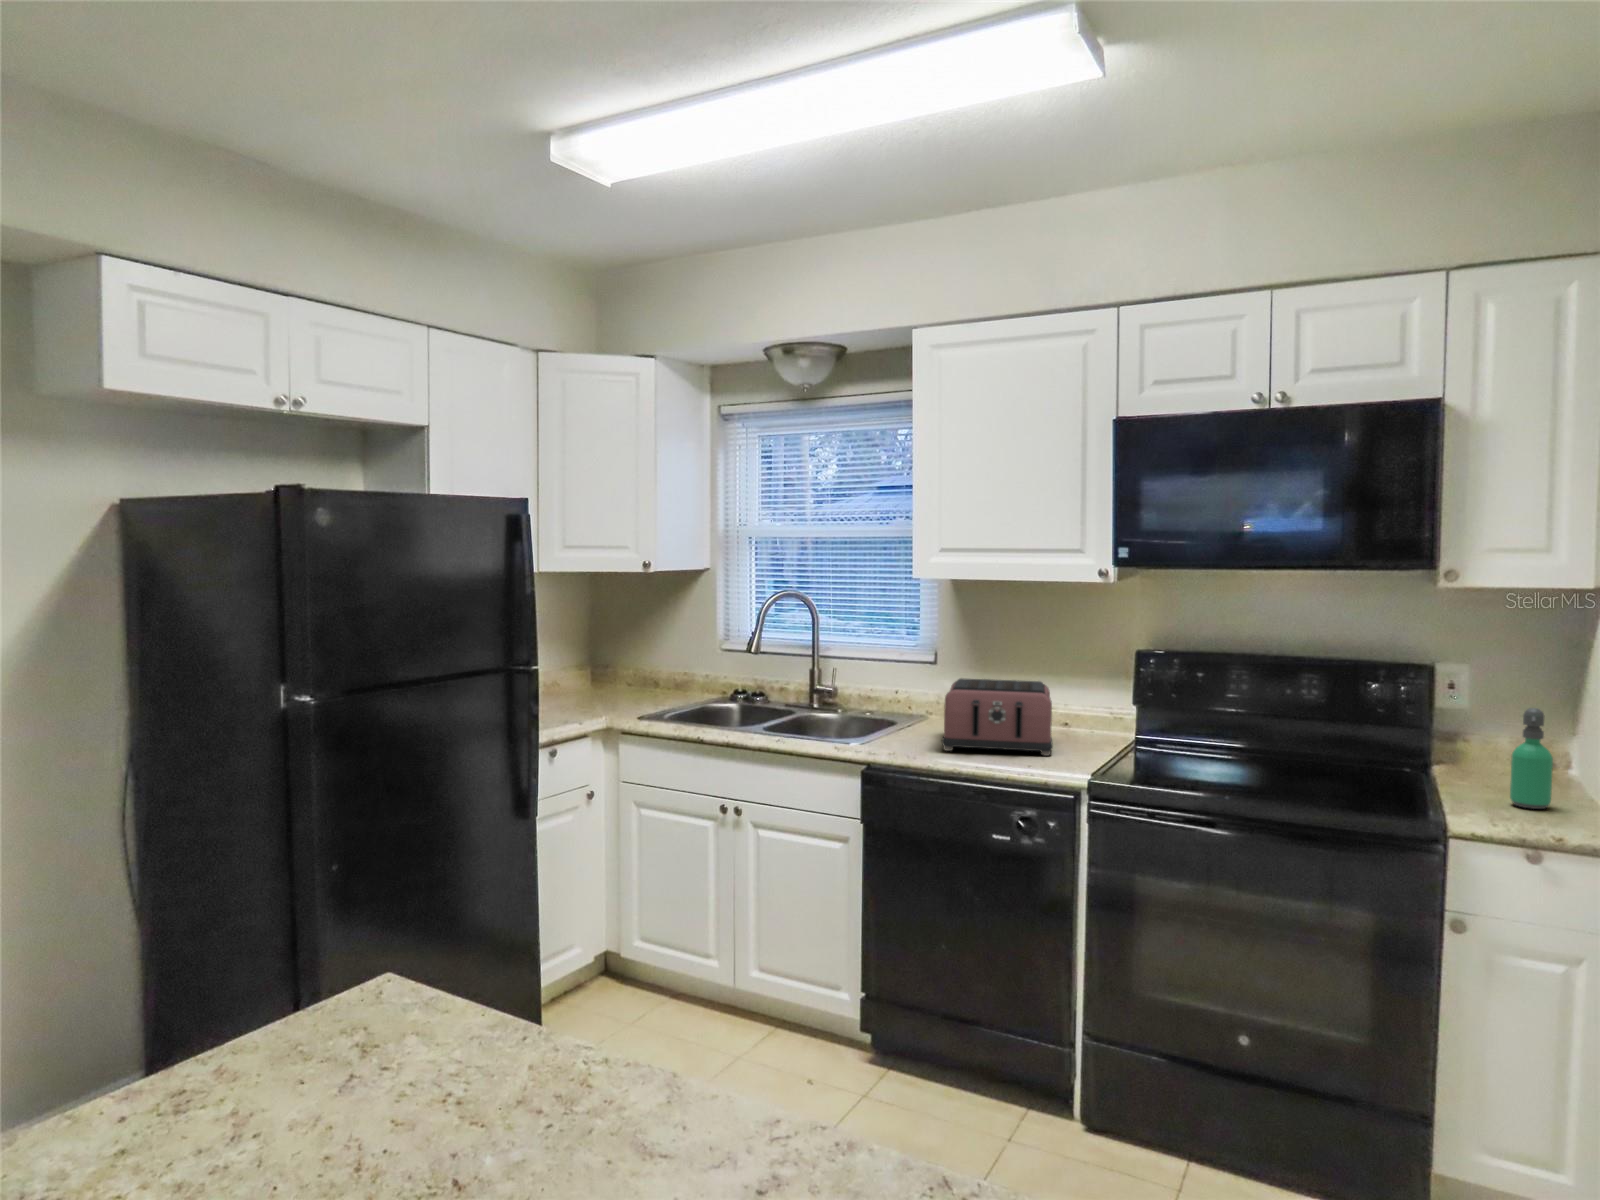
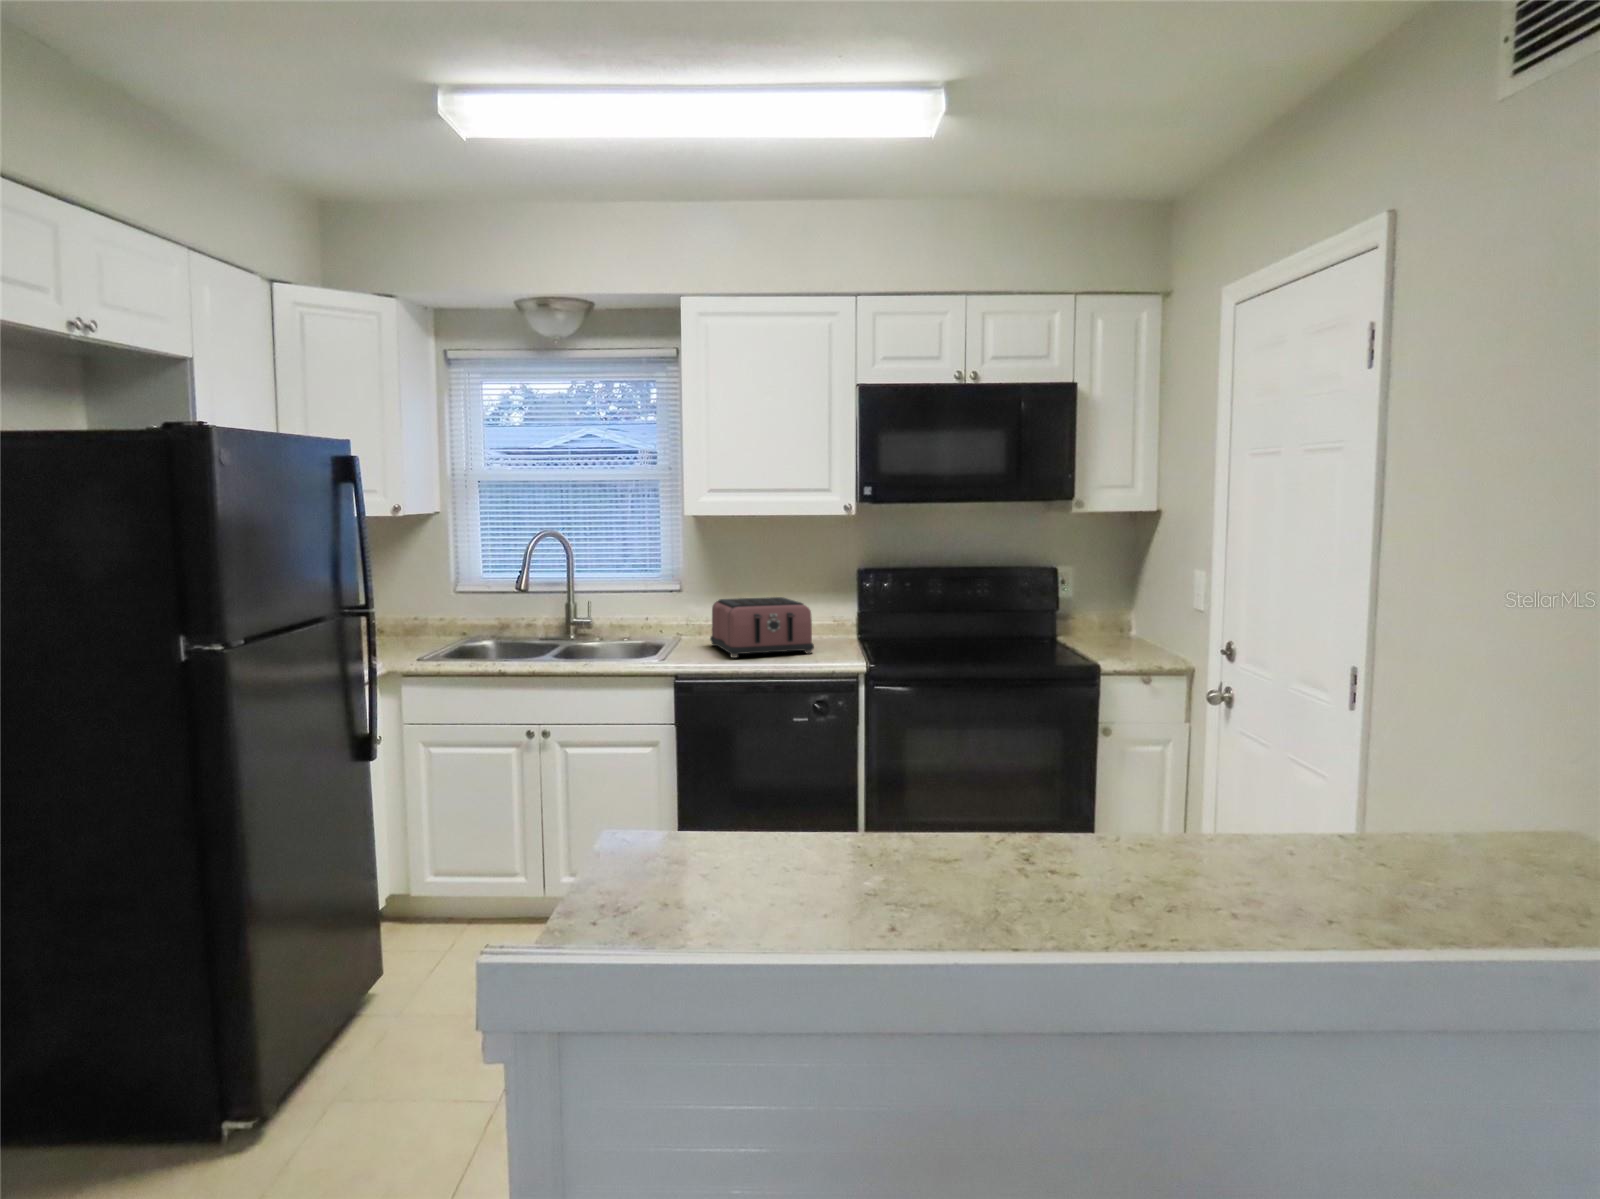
soap dispenser: present [1510,708,1553,809] -> none [1117,589,1141,653]

